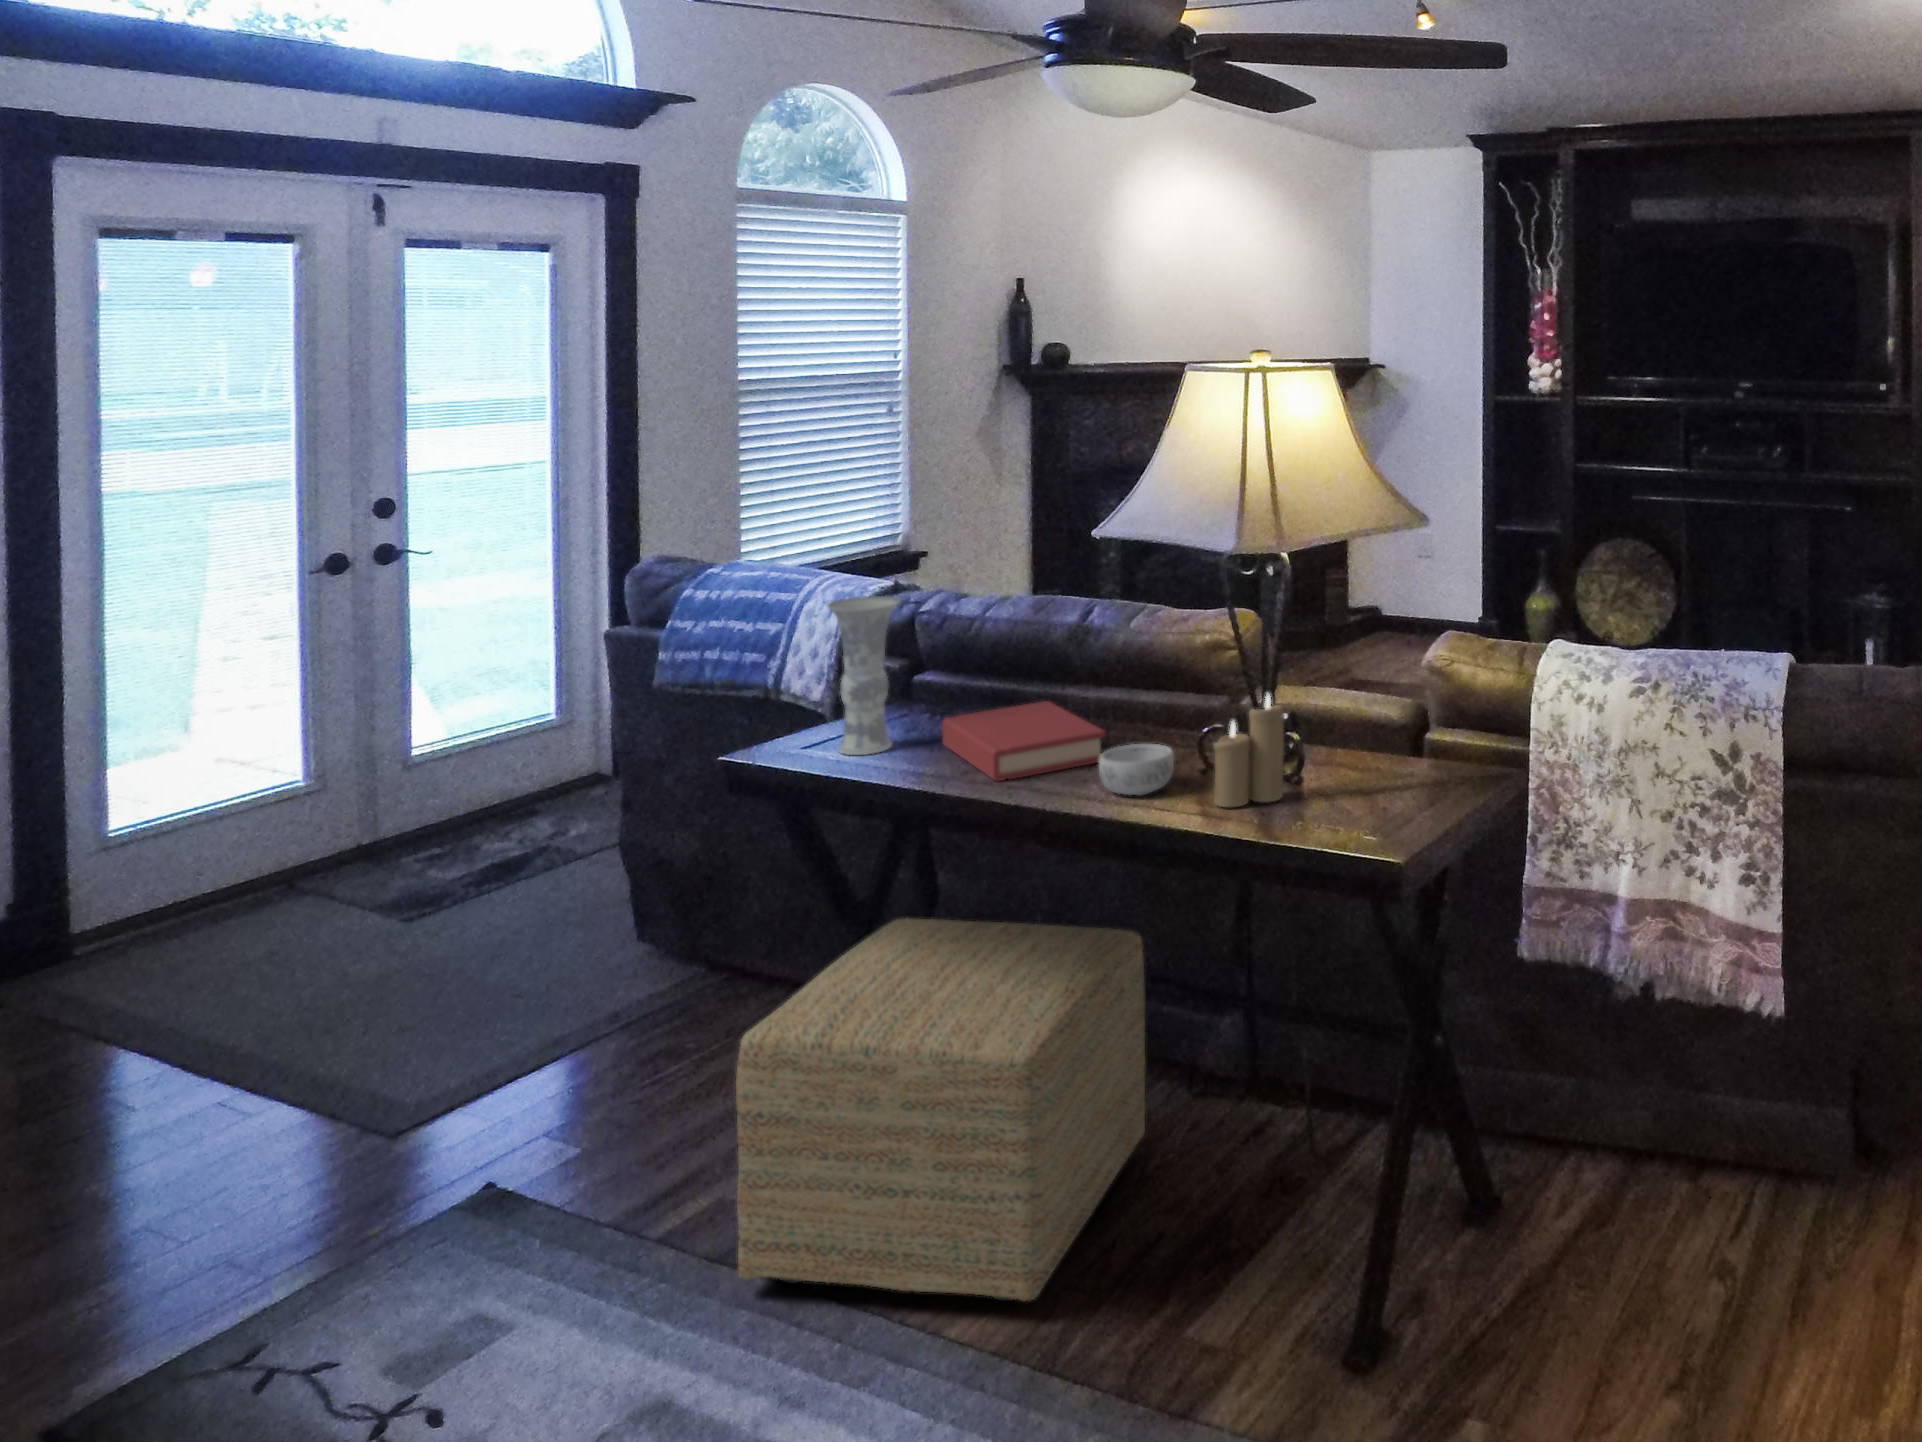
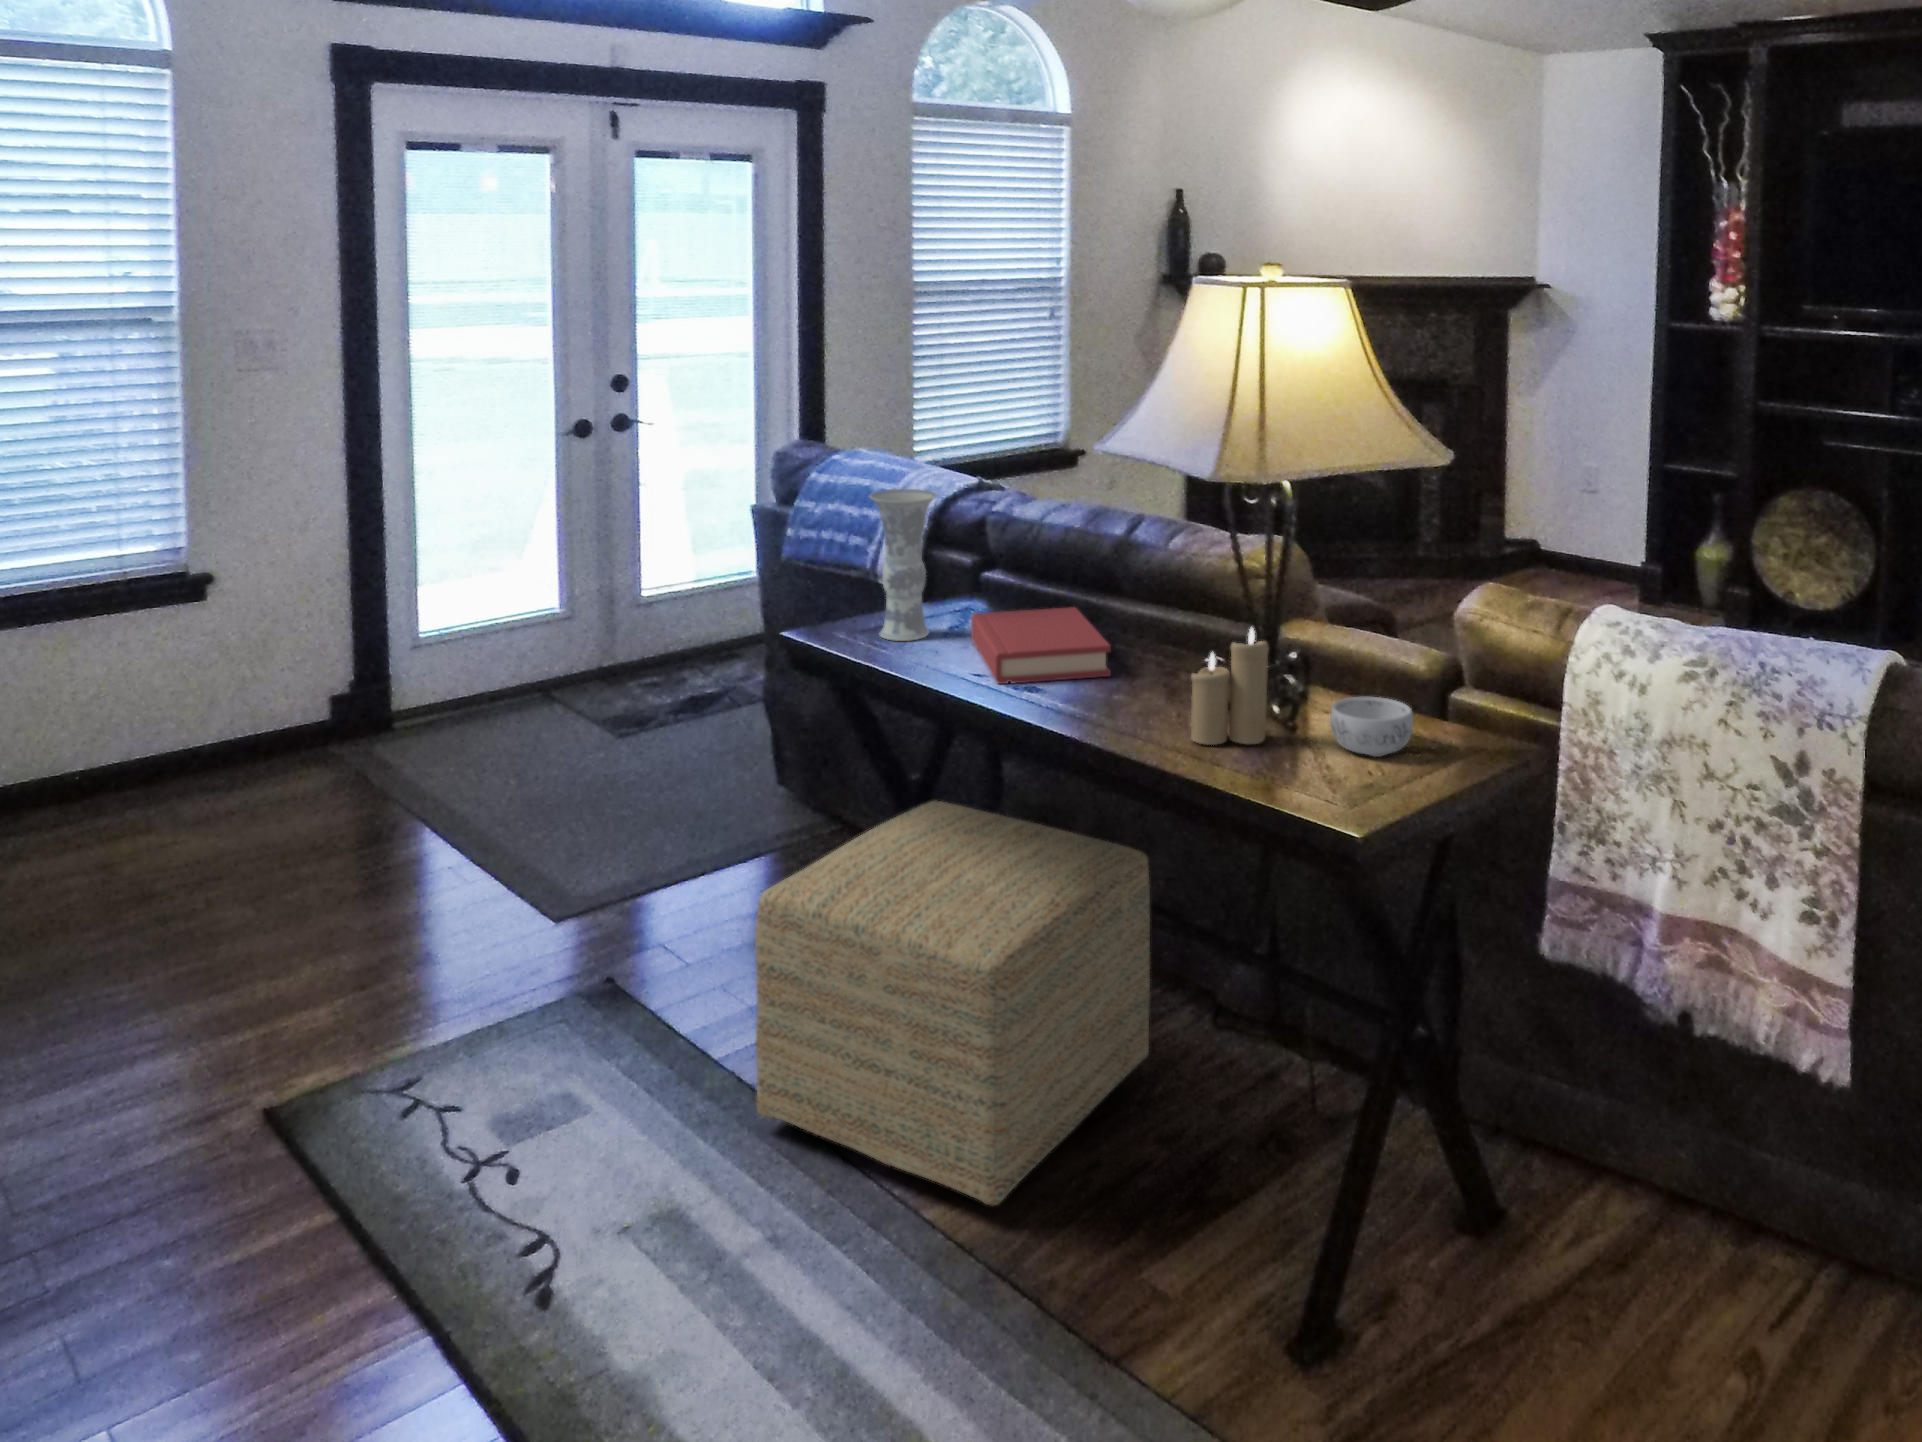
decorative bowl: present [1099,744,1174,796] -> present [1330,697,1413,757]

